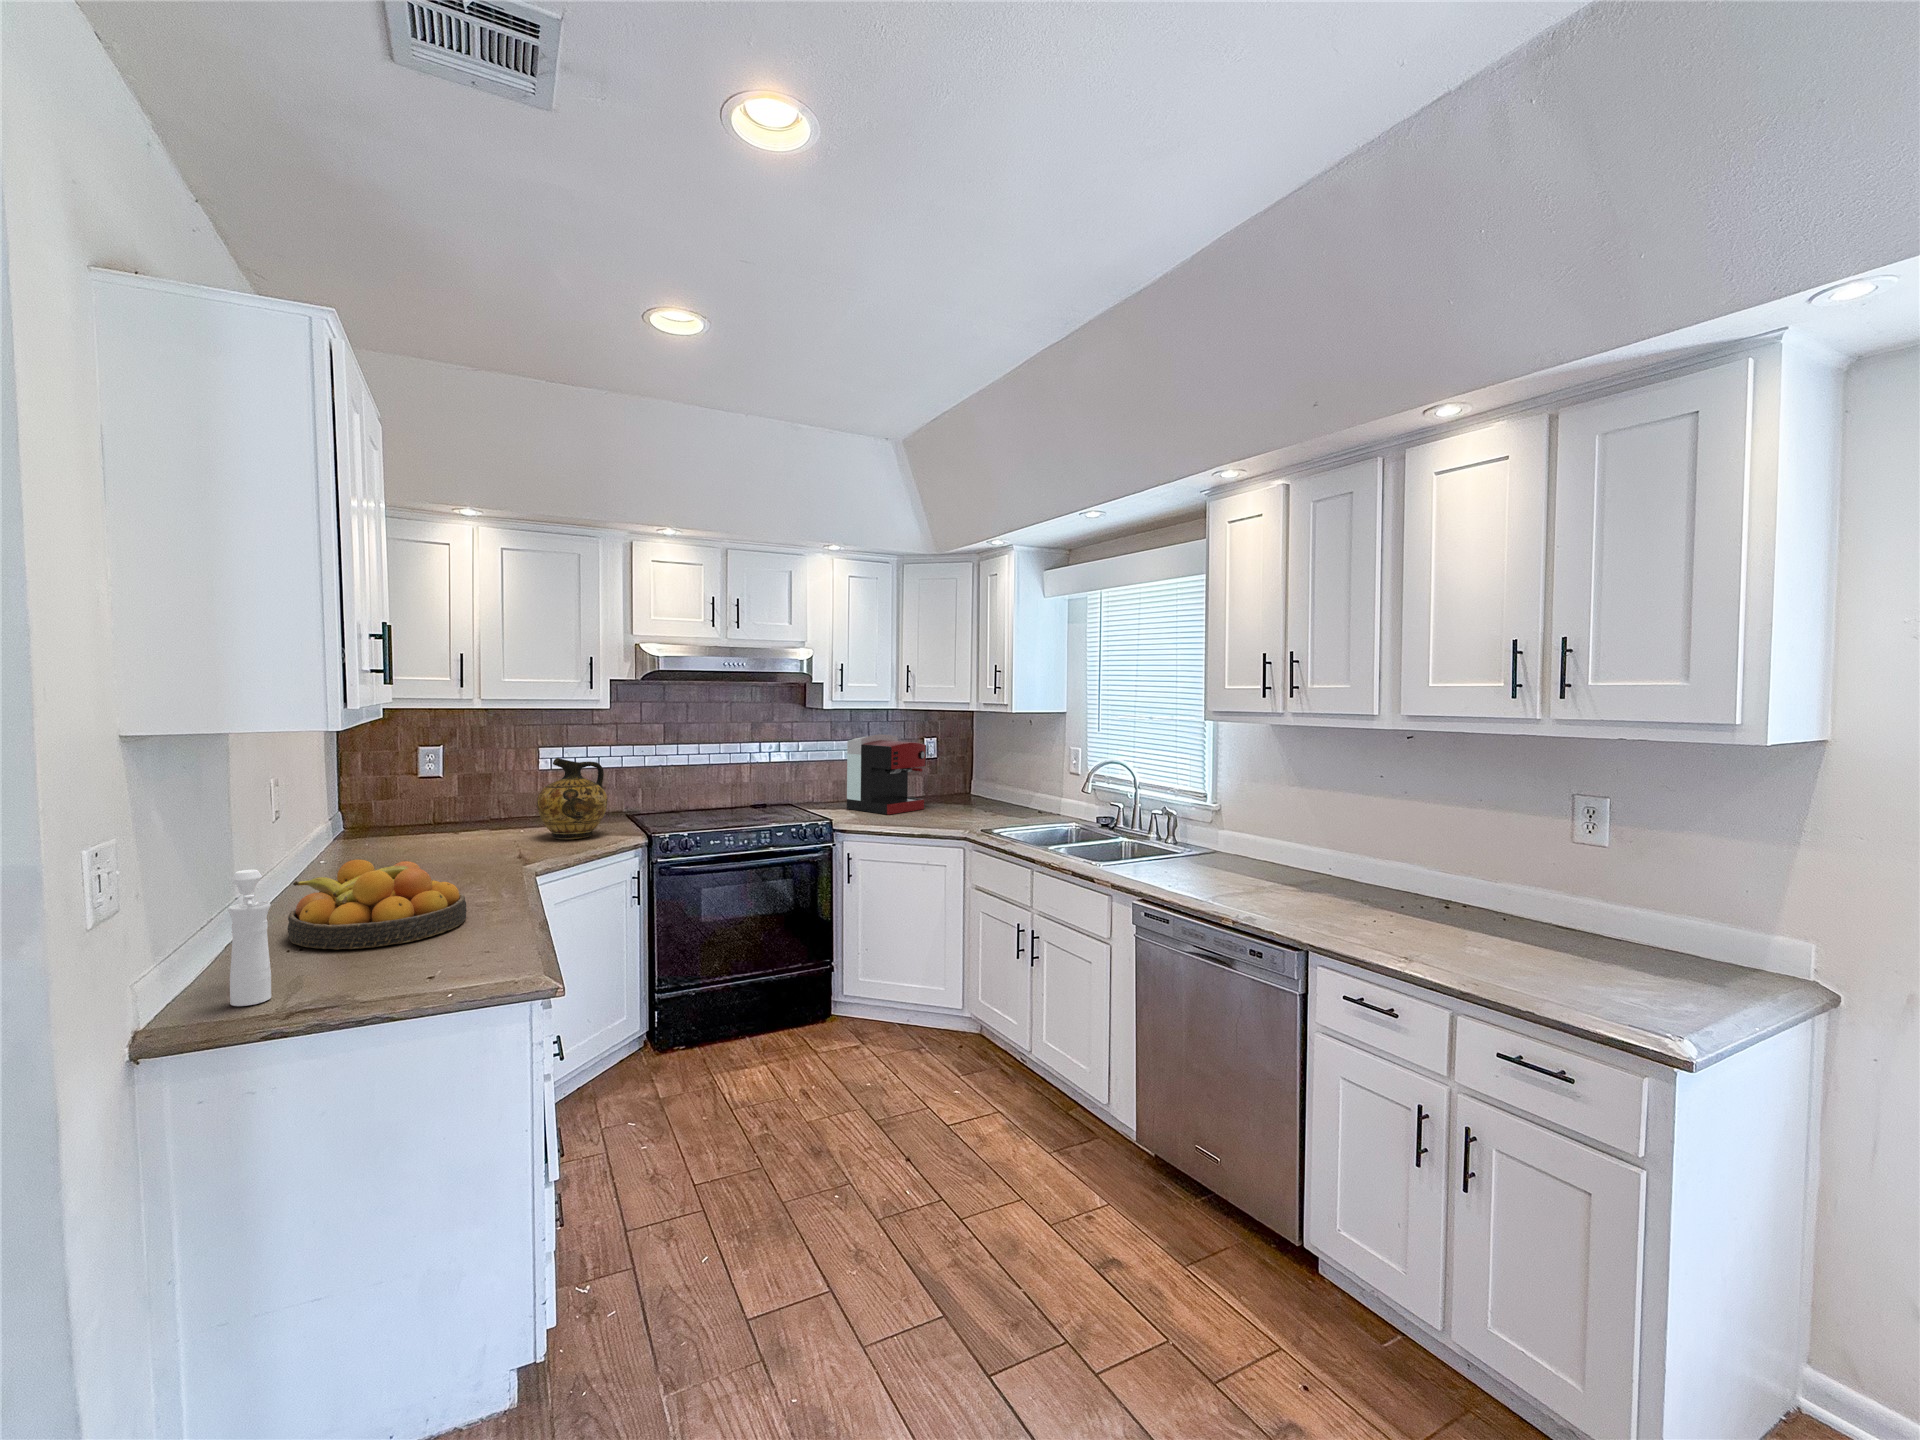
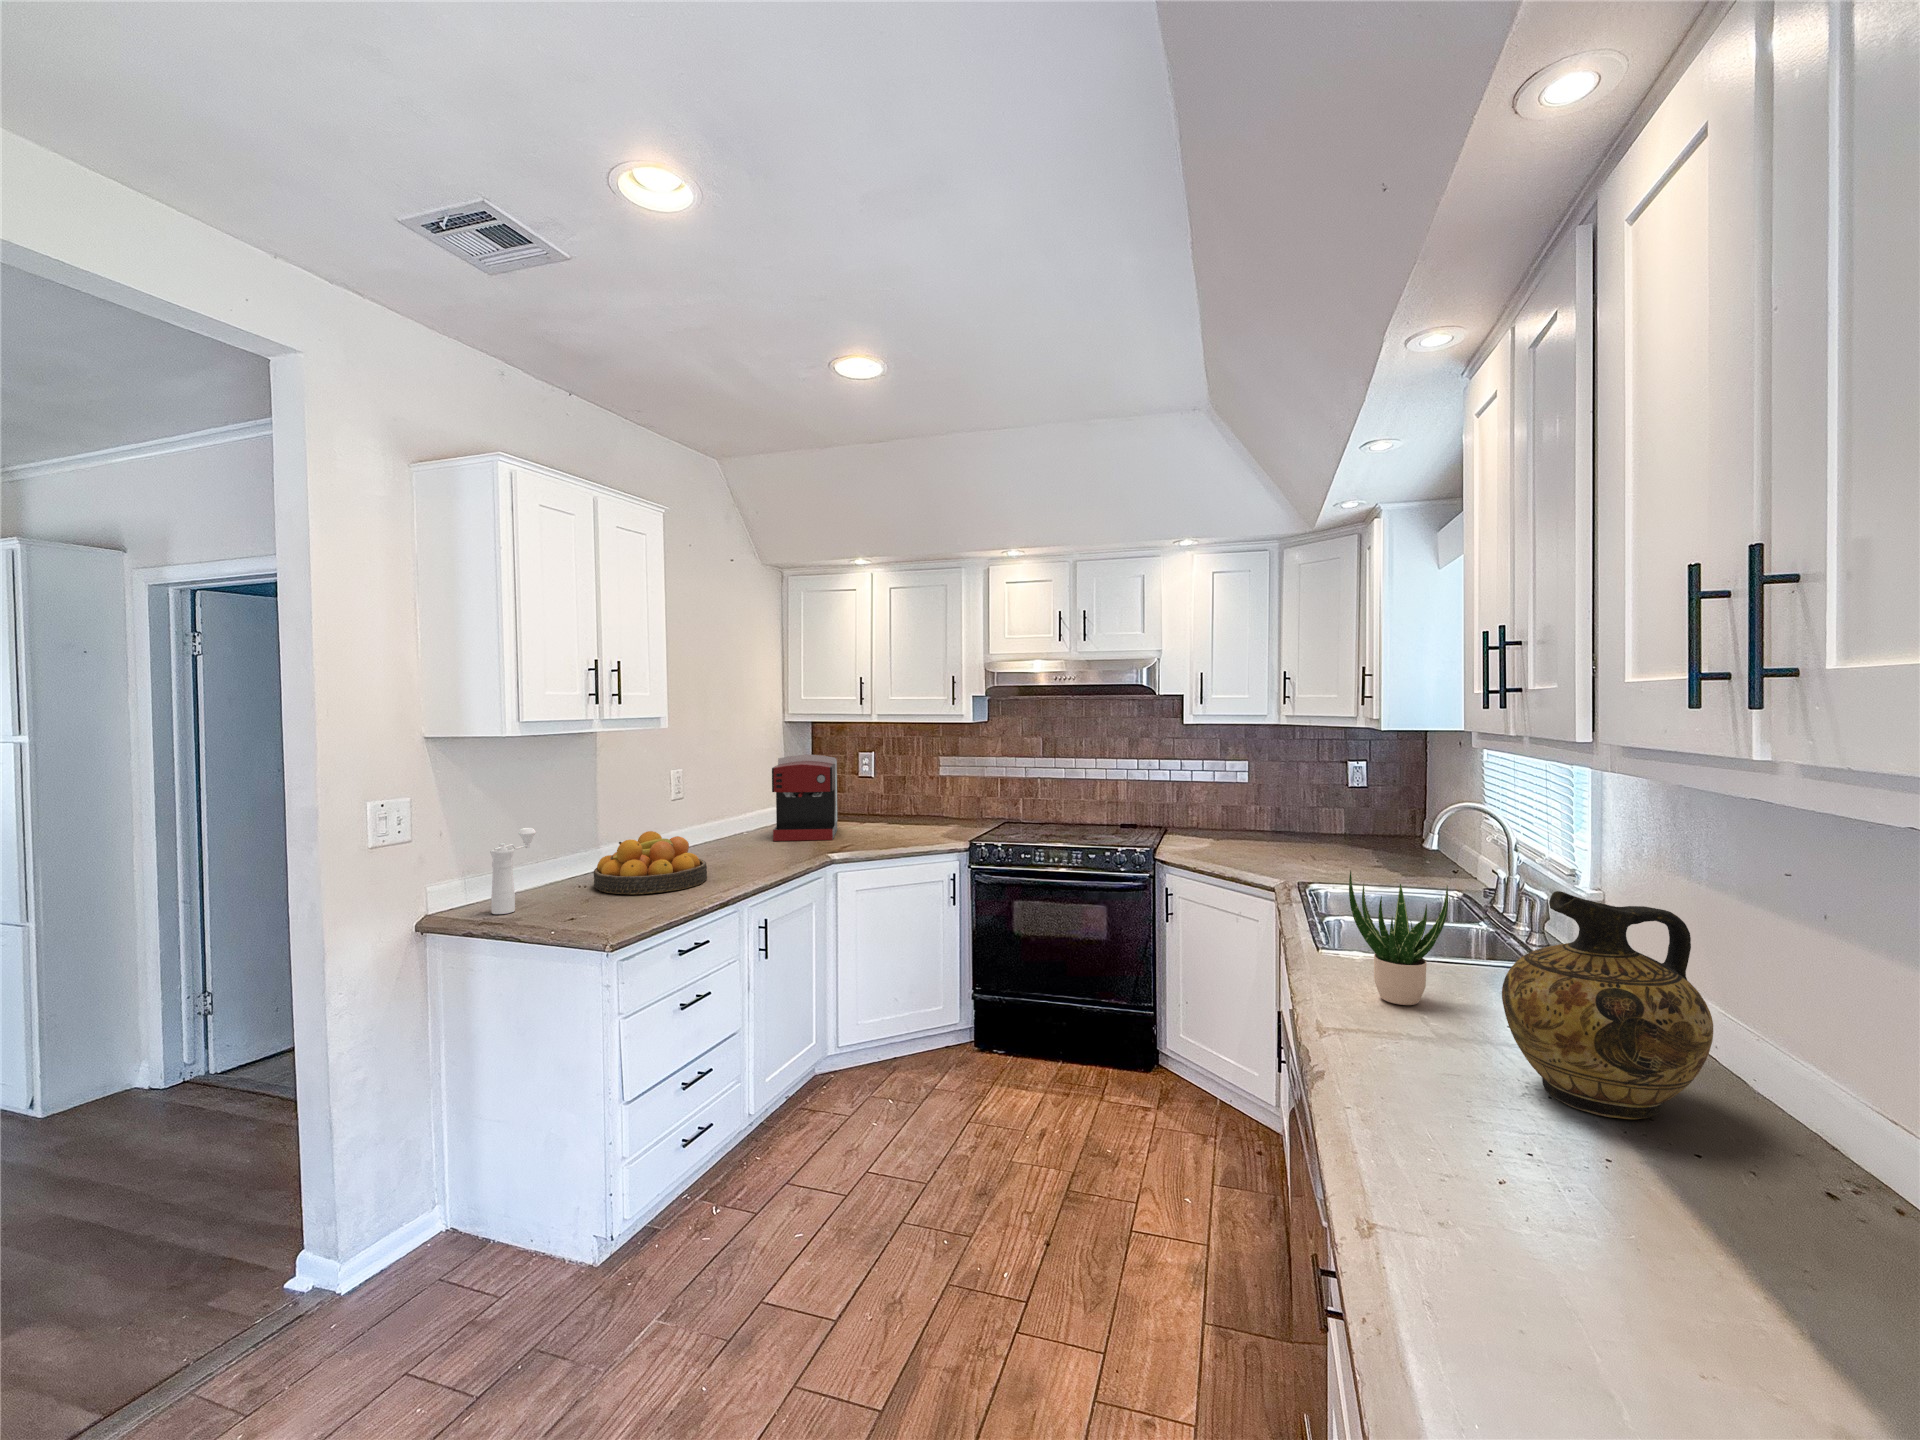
coffee maker: present [847,734,926,815] -> present [772,754,837,841]
ceramic jug: present [537,758,608,839] -> present [1502,891,1713,1119]
potted plant: none [1167,802,1218,882] -> present [1349,871,1448,1005]

